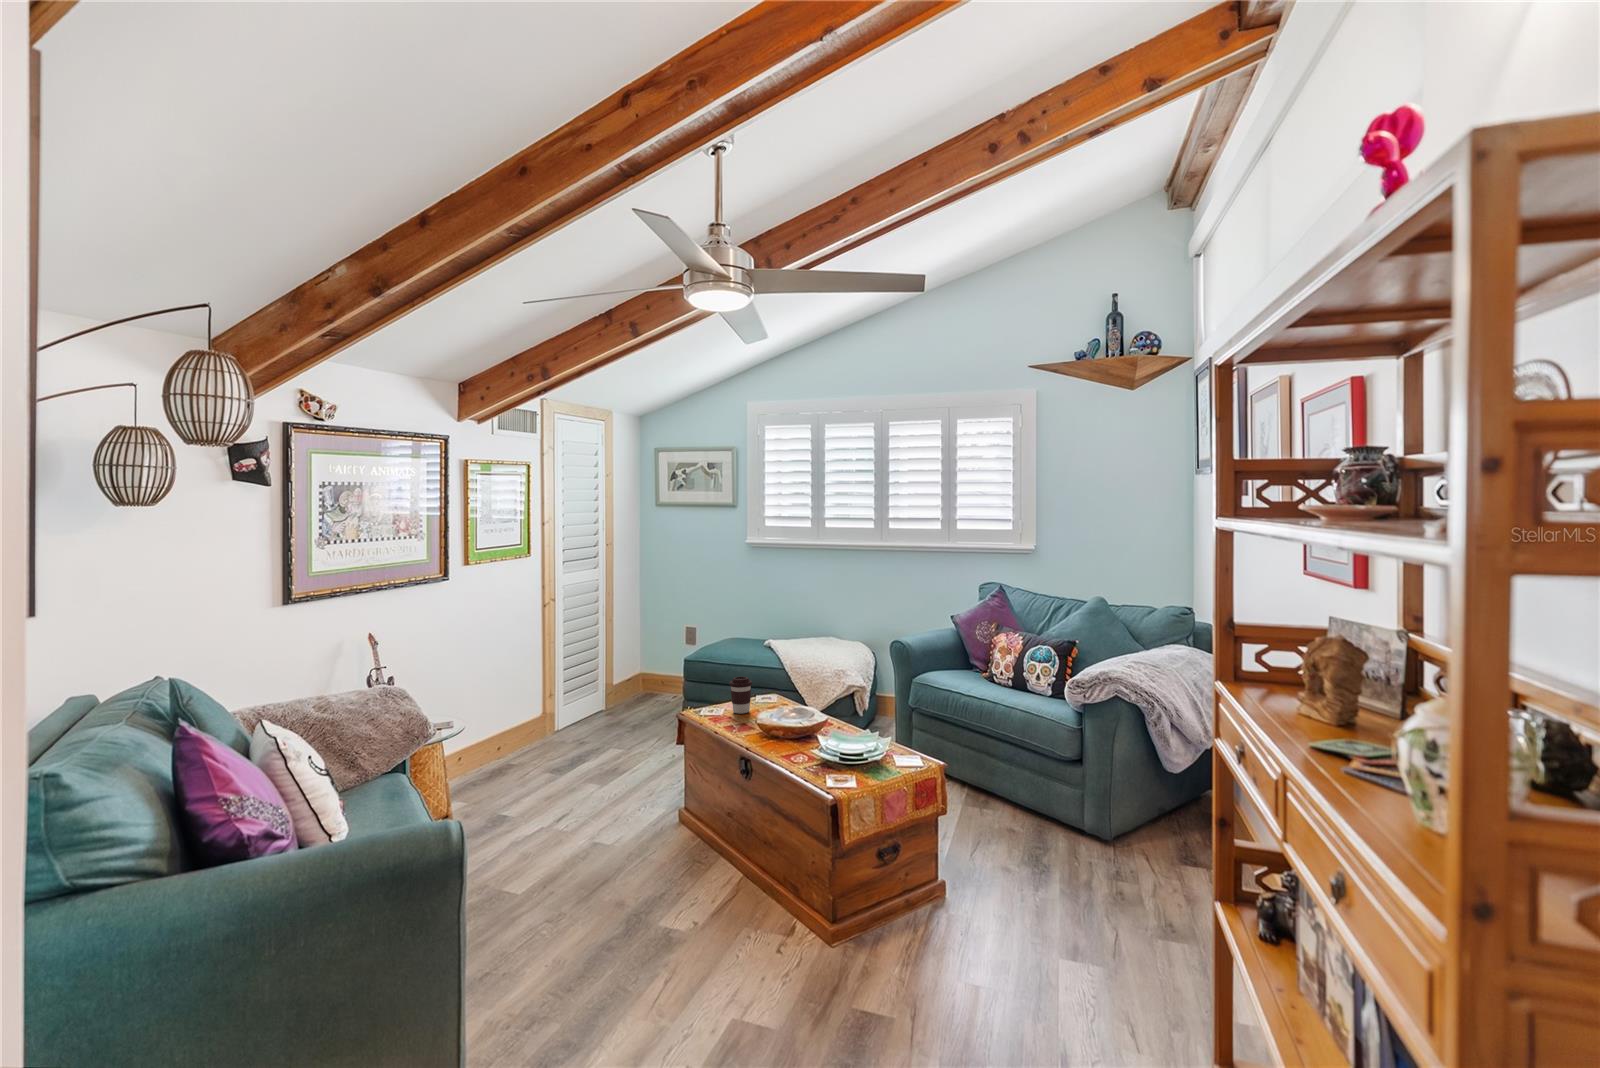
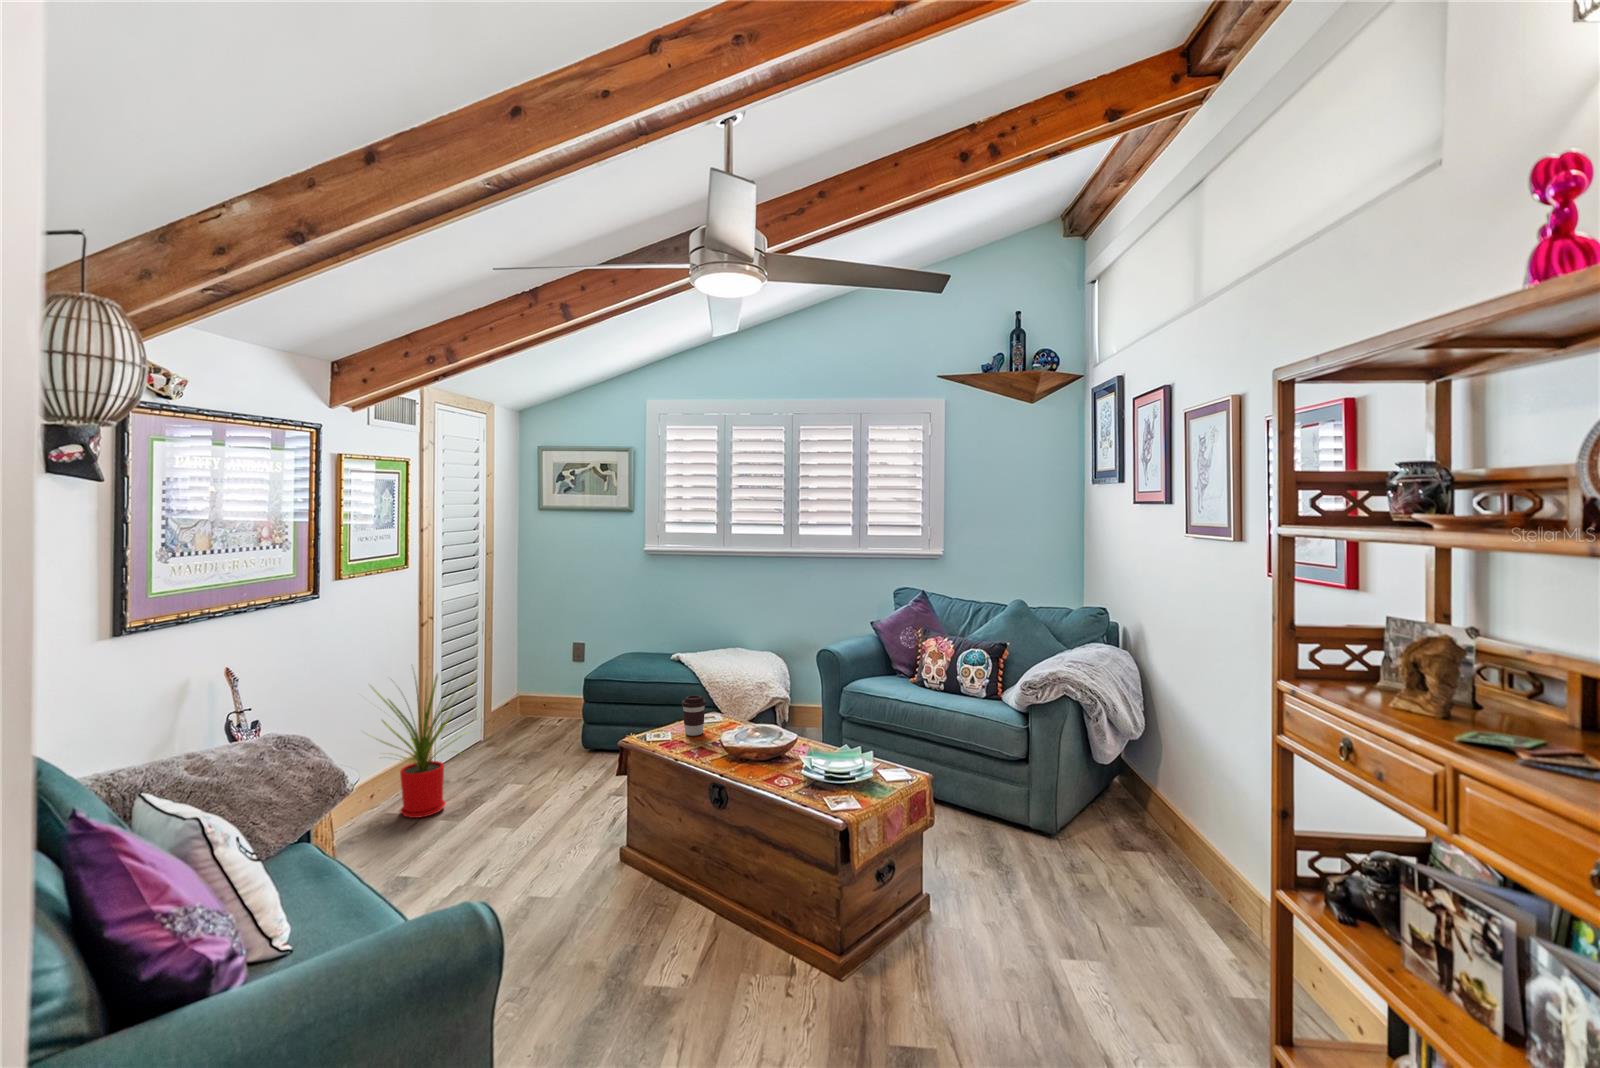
house plant: none [478,640,579,772] -> present [373,675,458,818]

